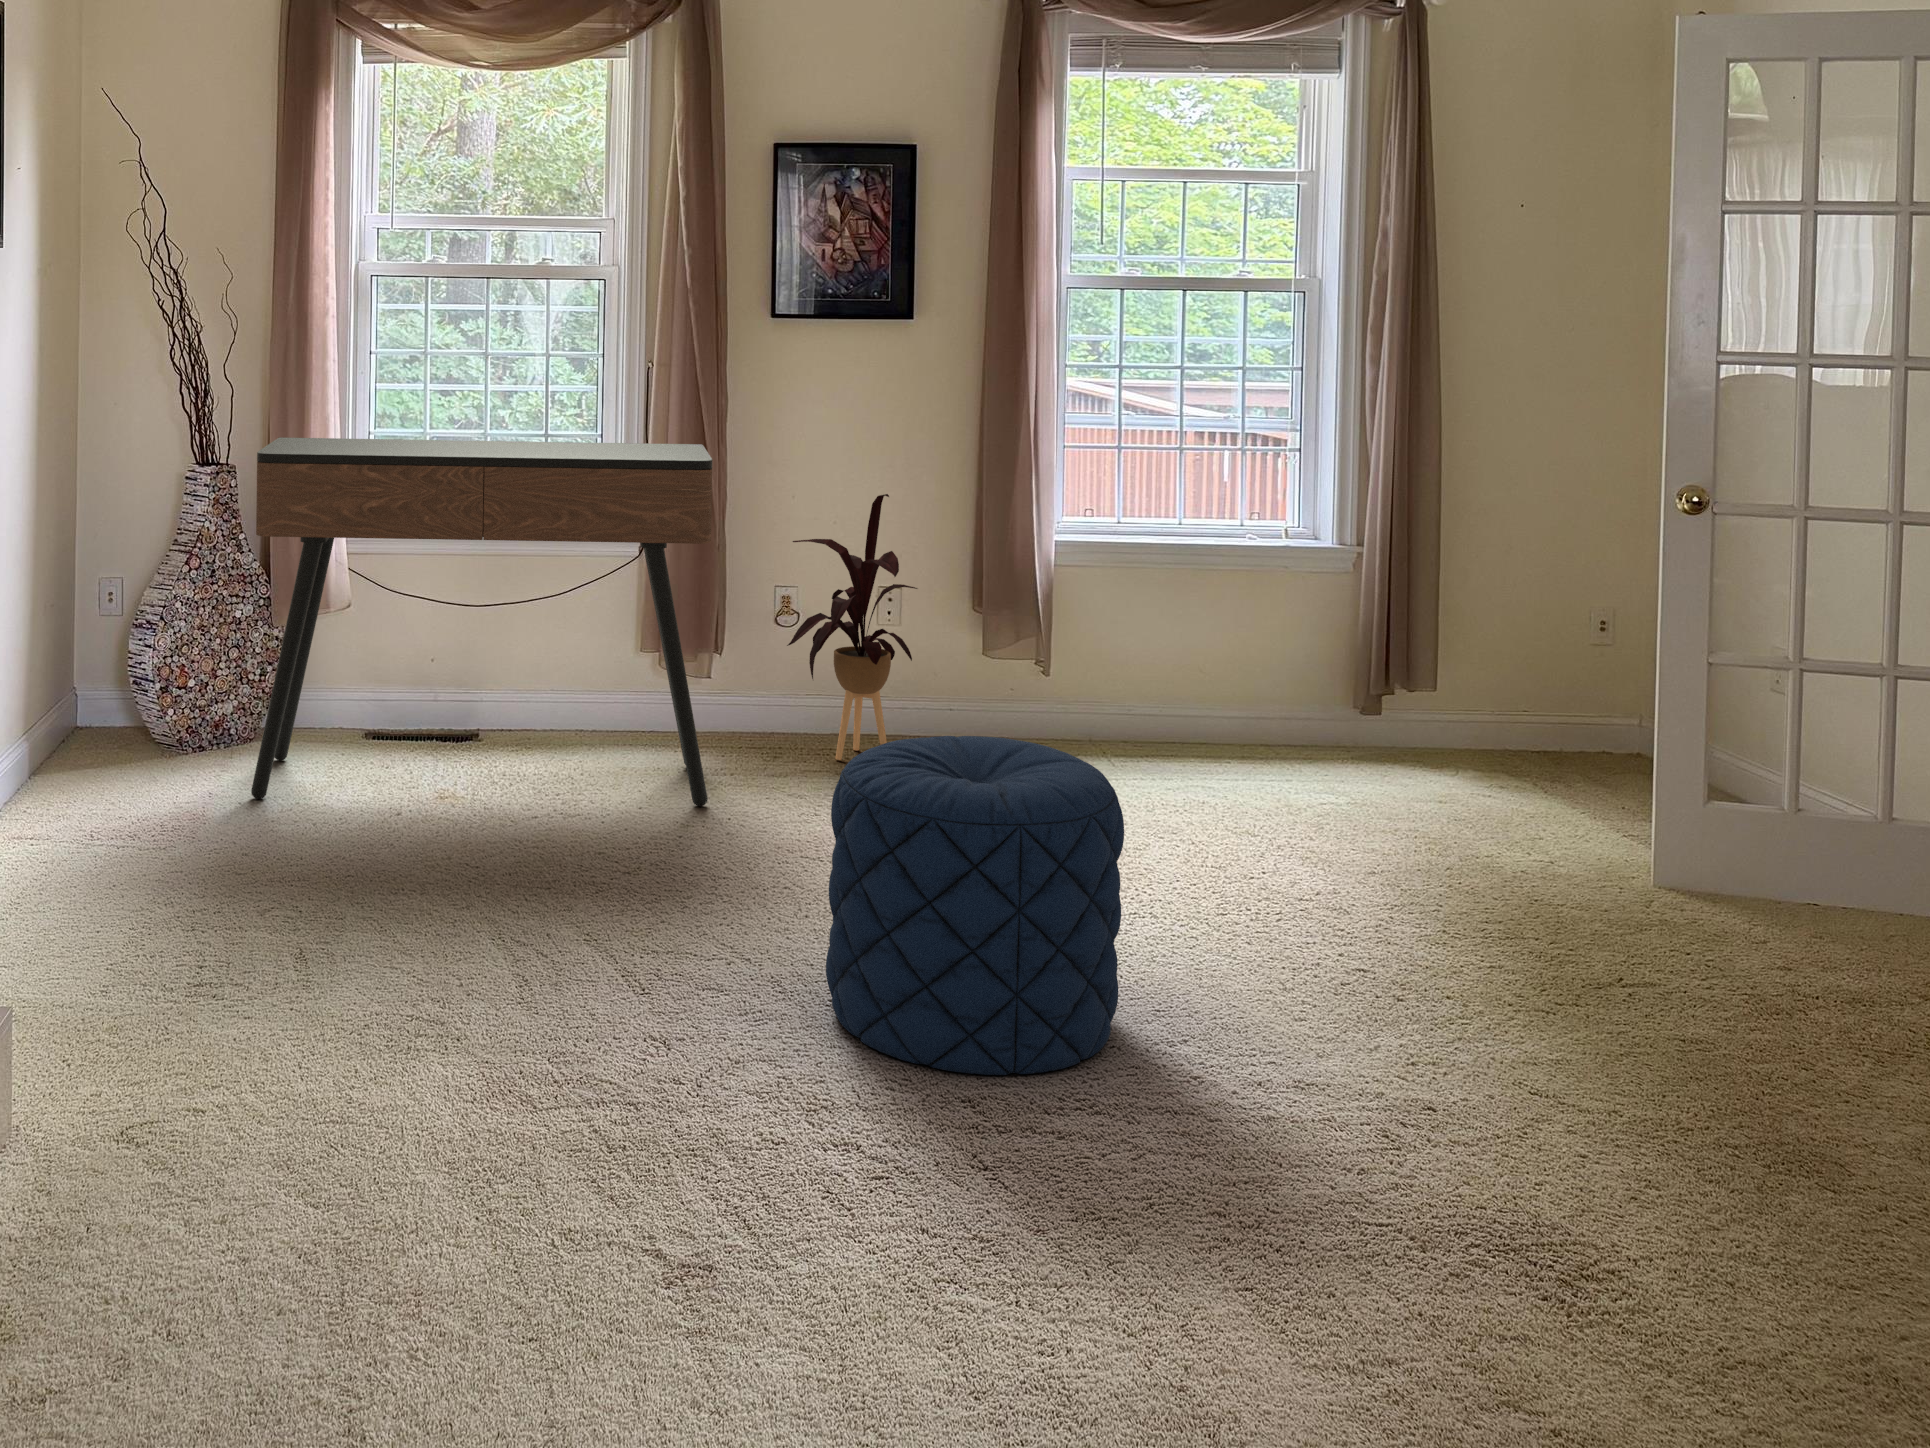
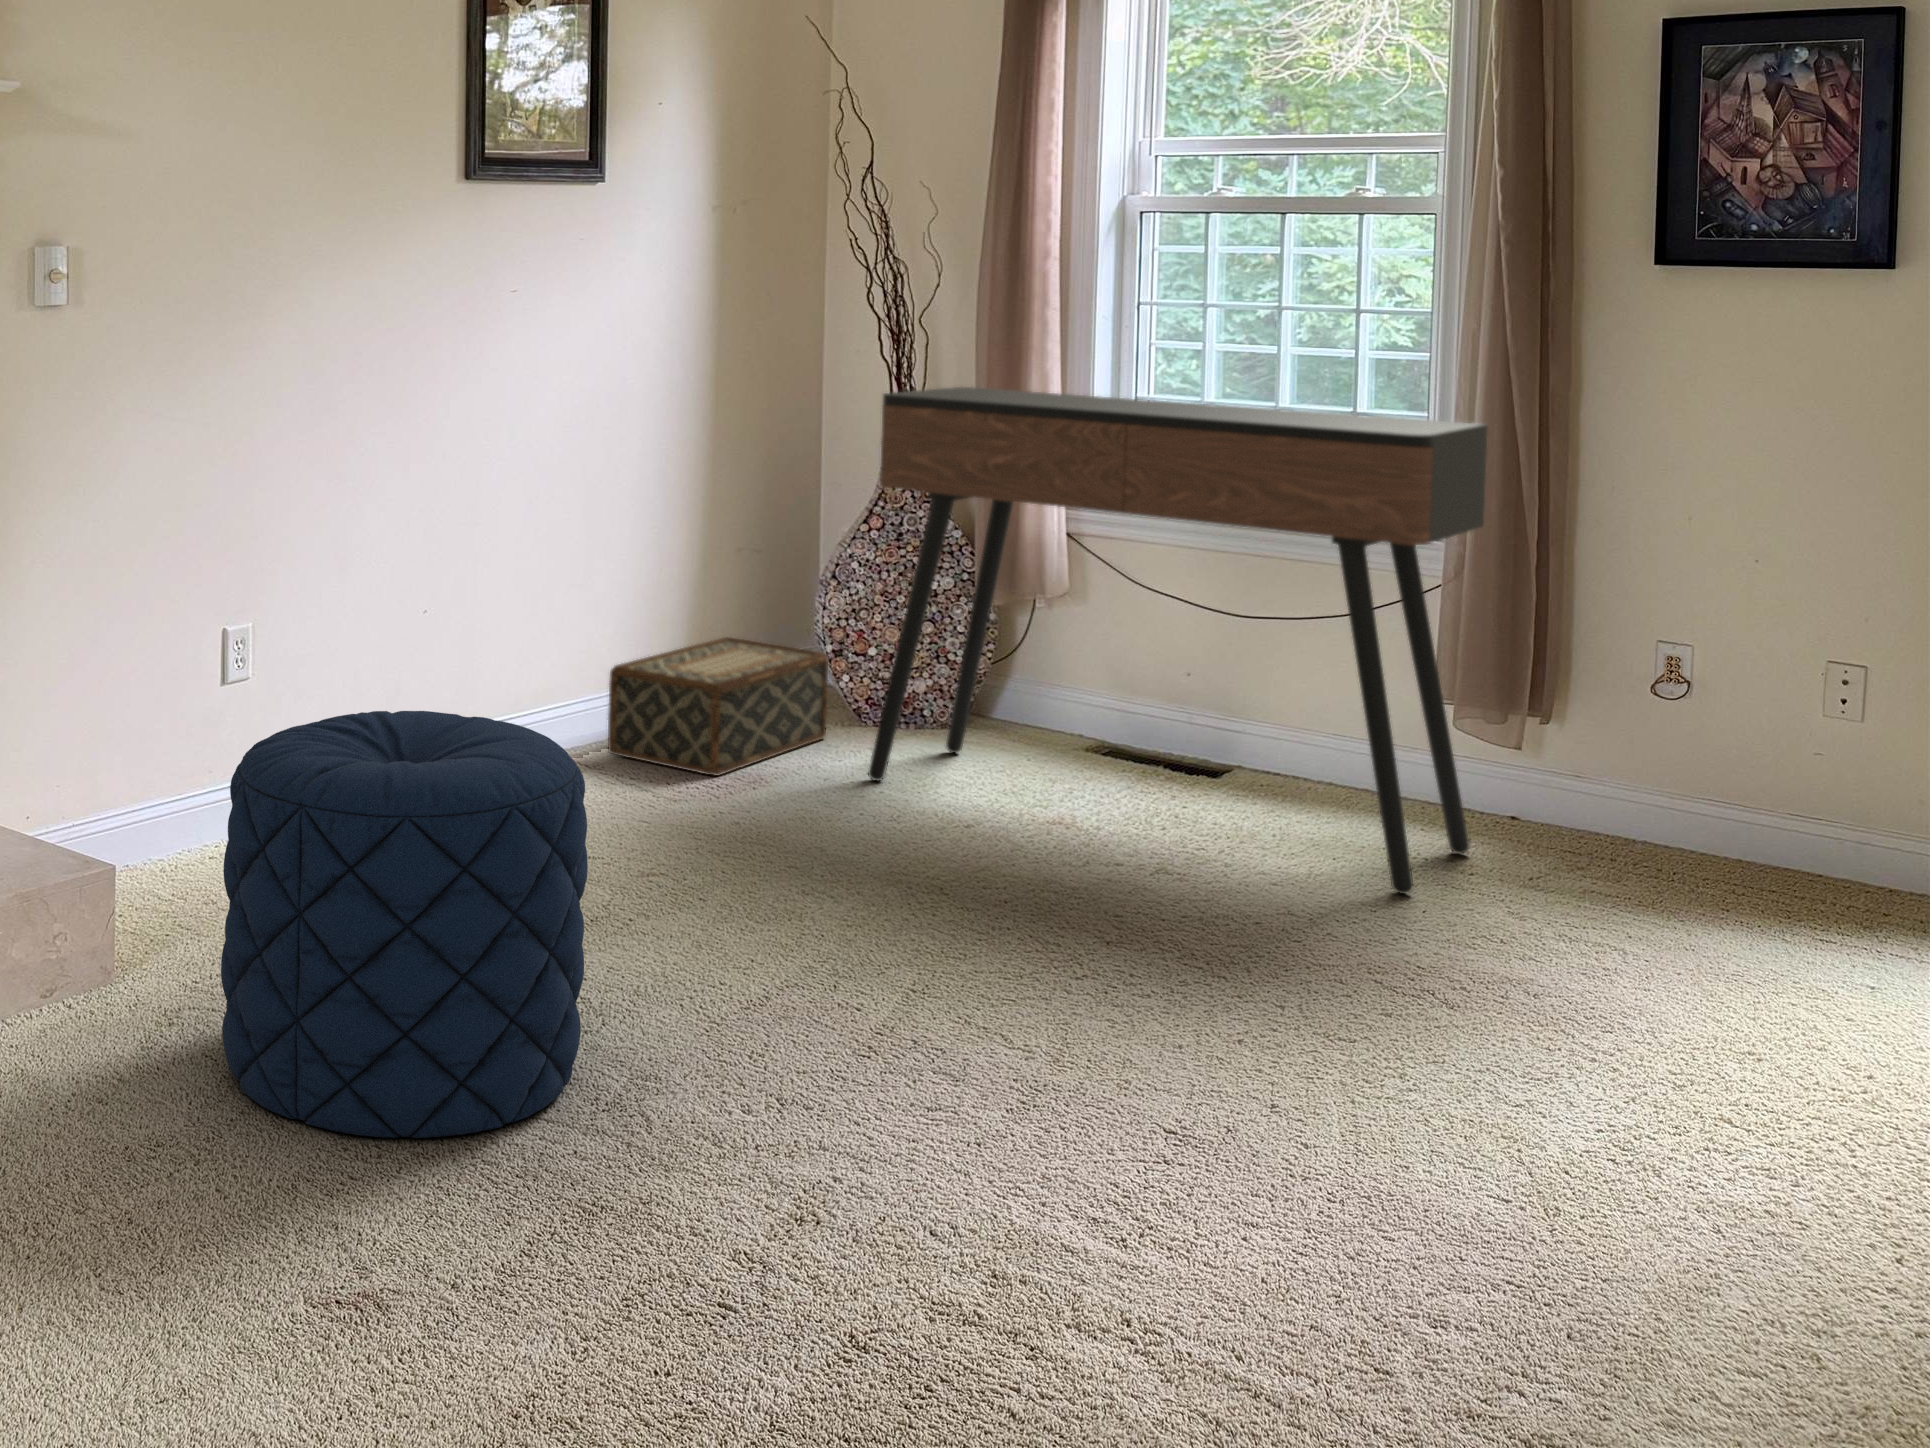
house plant: present [787,494,917,760] -> none [1610,514,1852,905]
woven basket: none [8,689,168,824] -> present [608,637,828,776]
pouf: present [826,736,1124,1075] -> present [221,711,588,1138]

